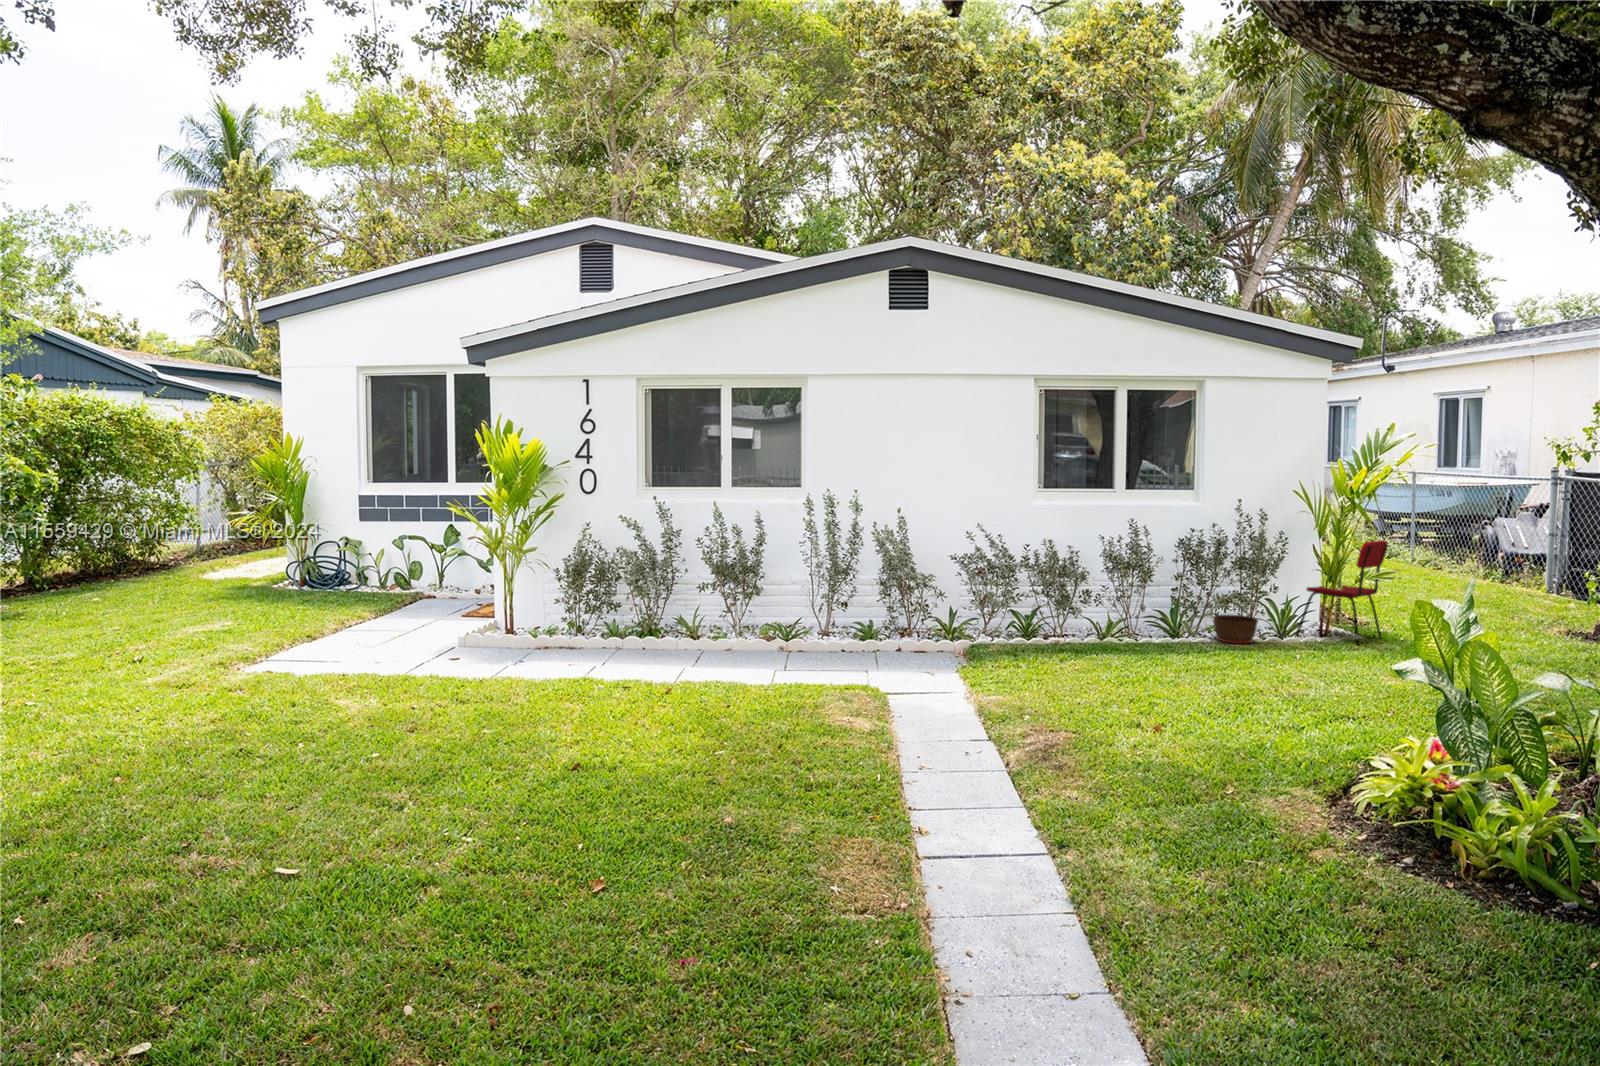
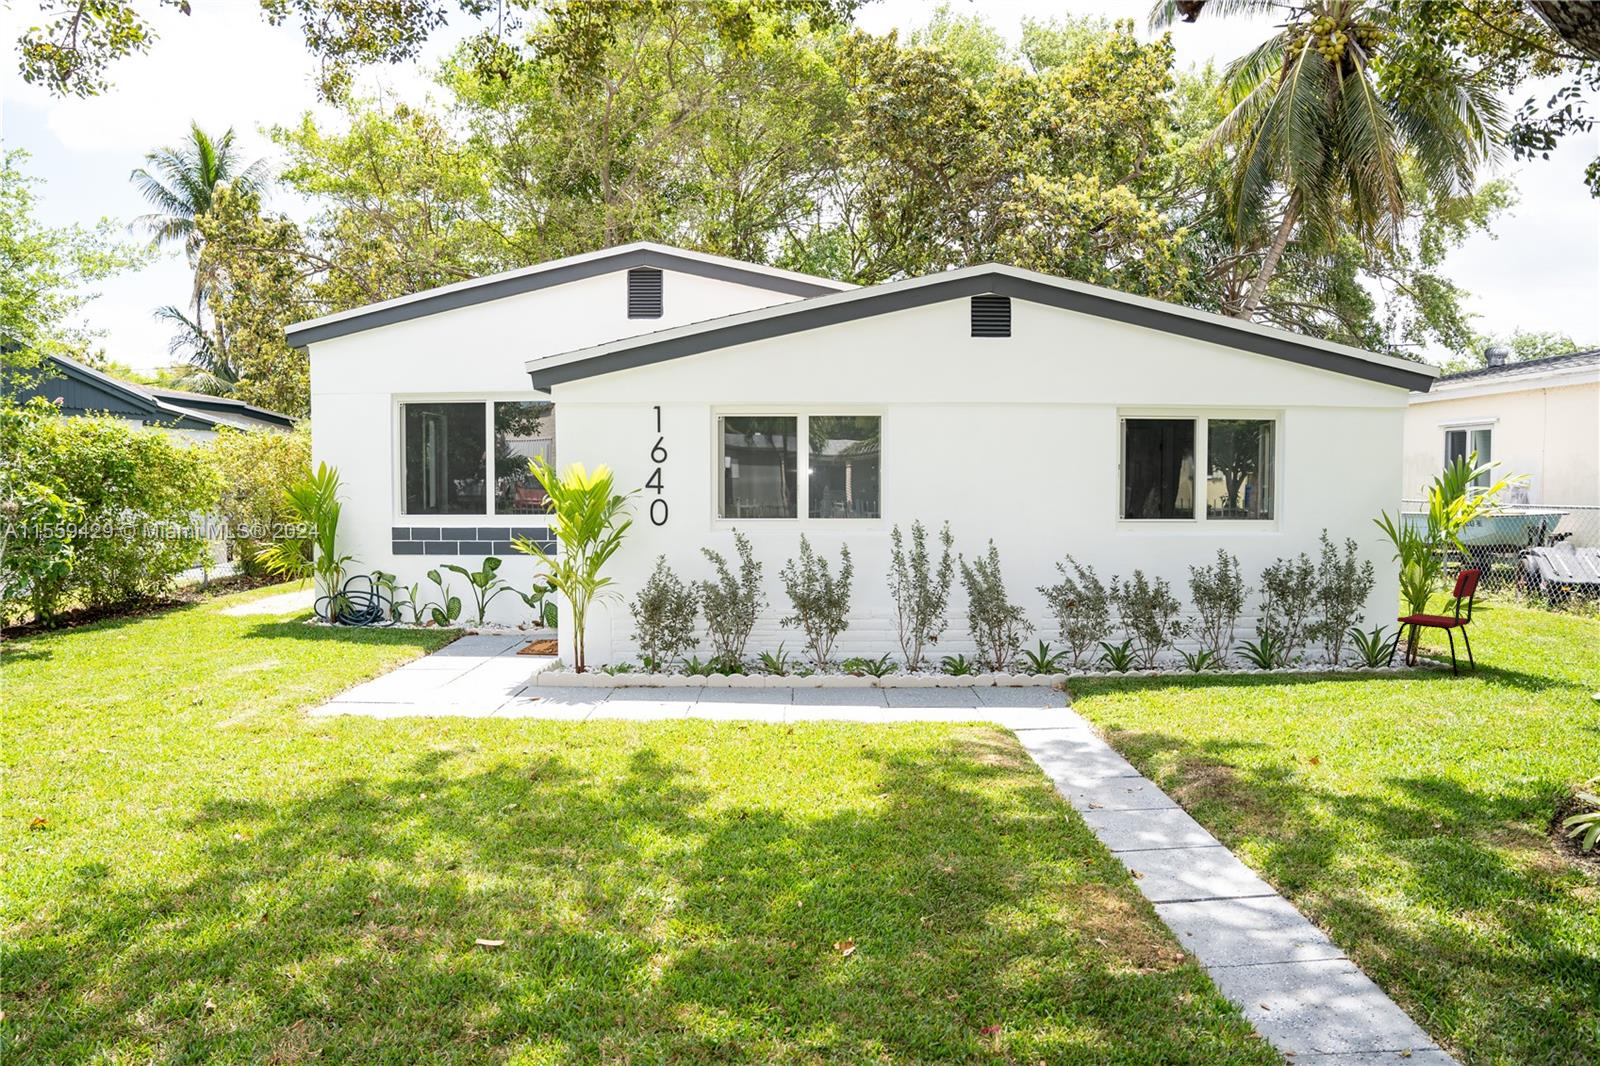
basket: present [1213,615,1258,644] -> none [1307,646,1355,676]

